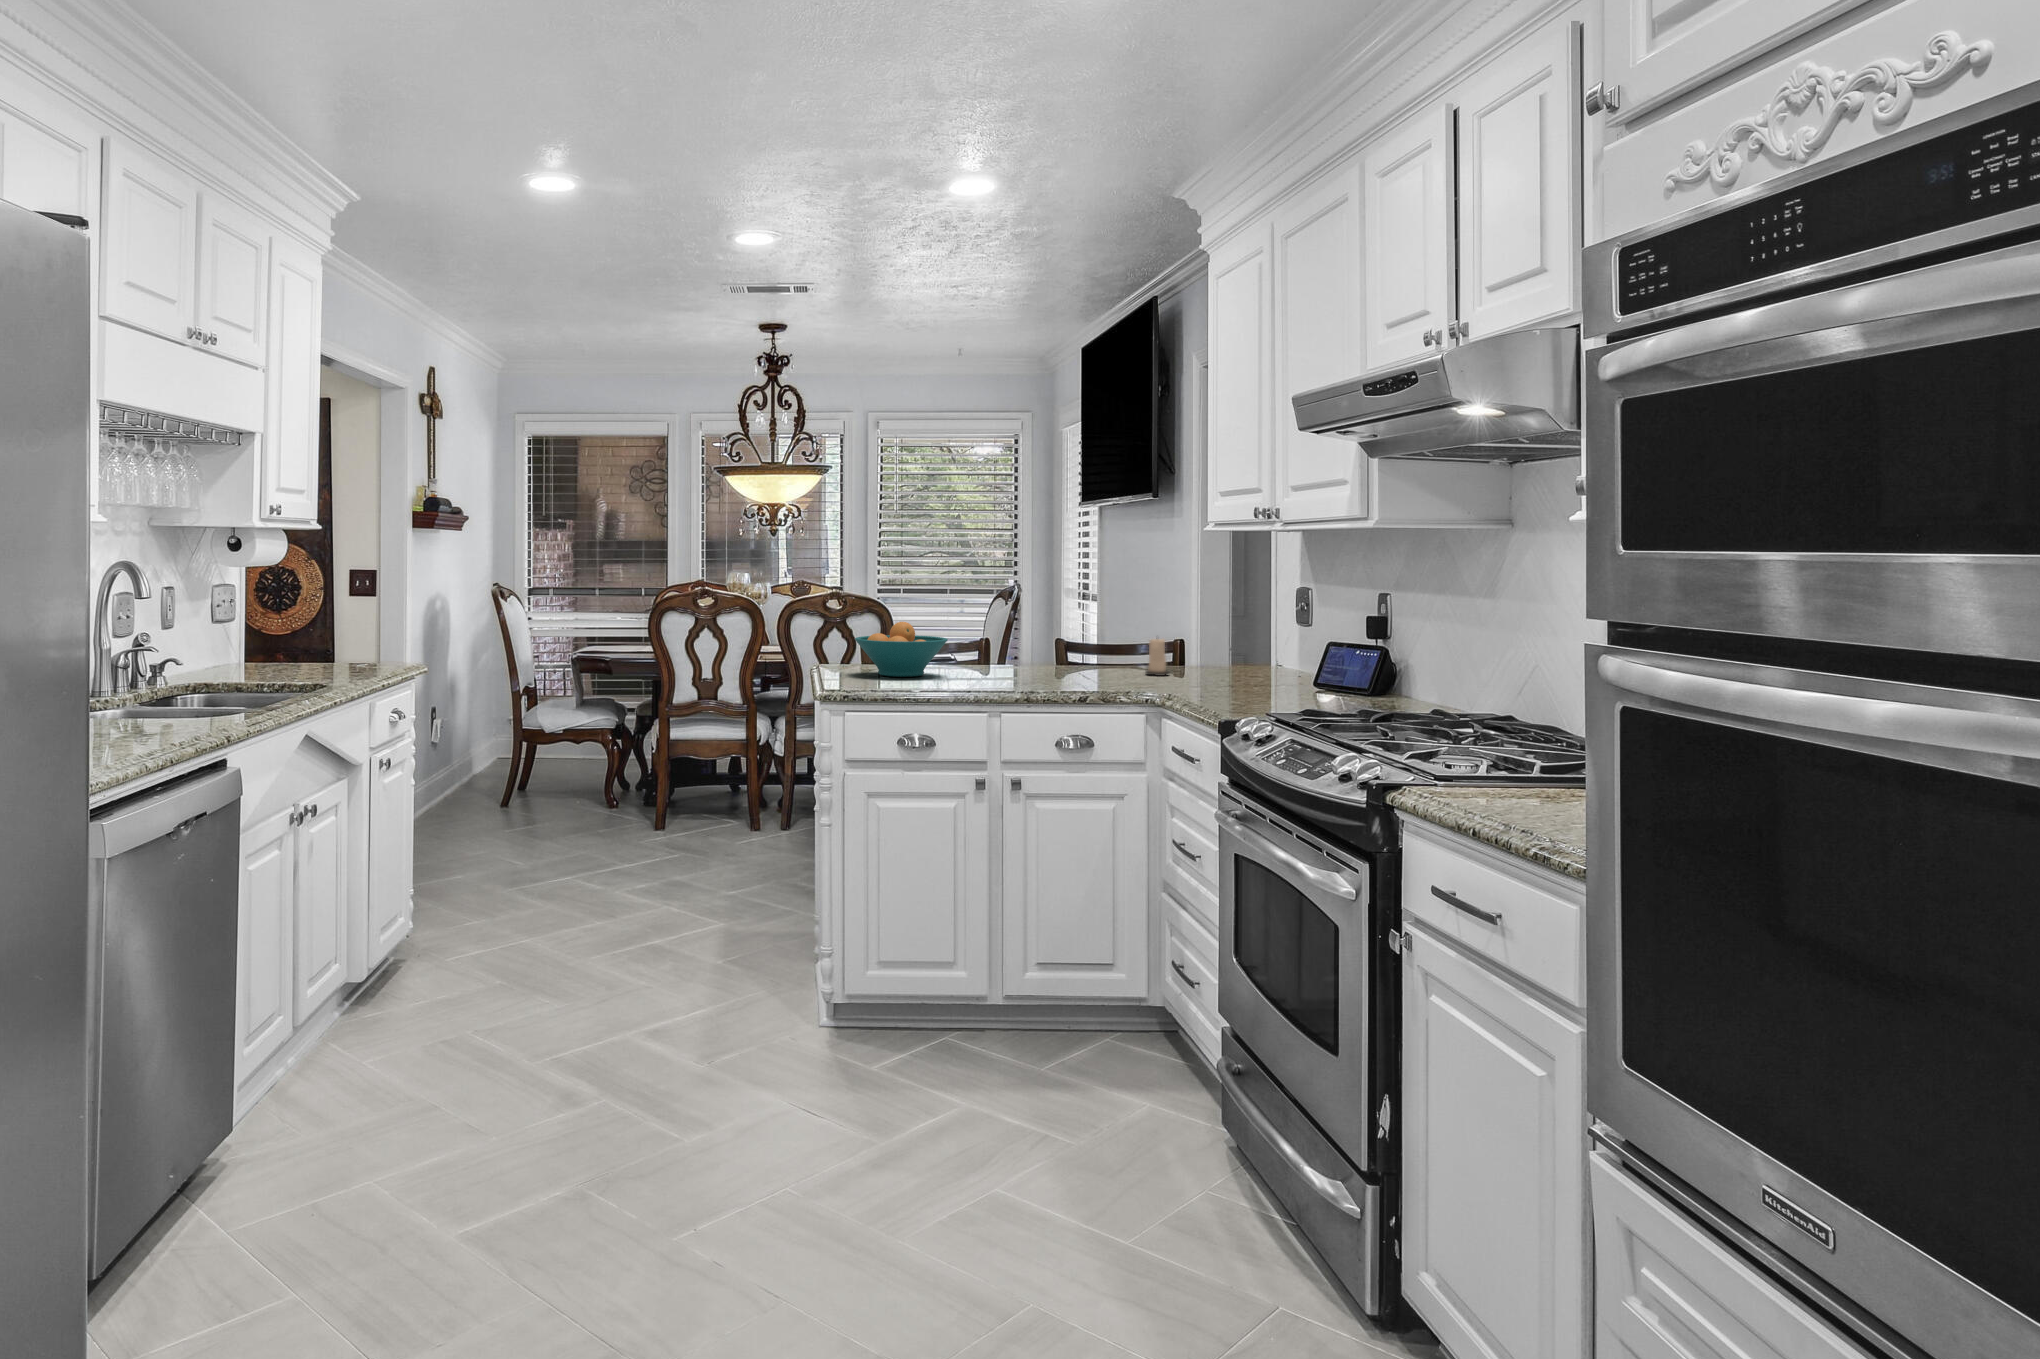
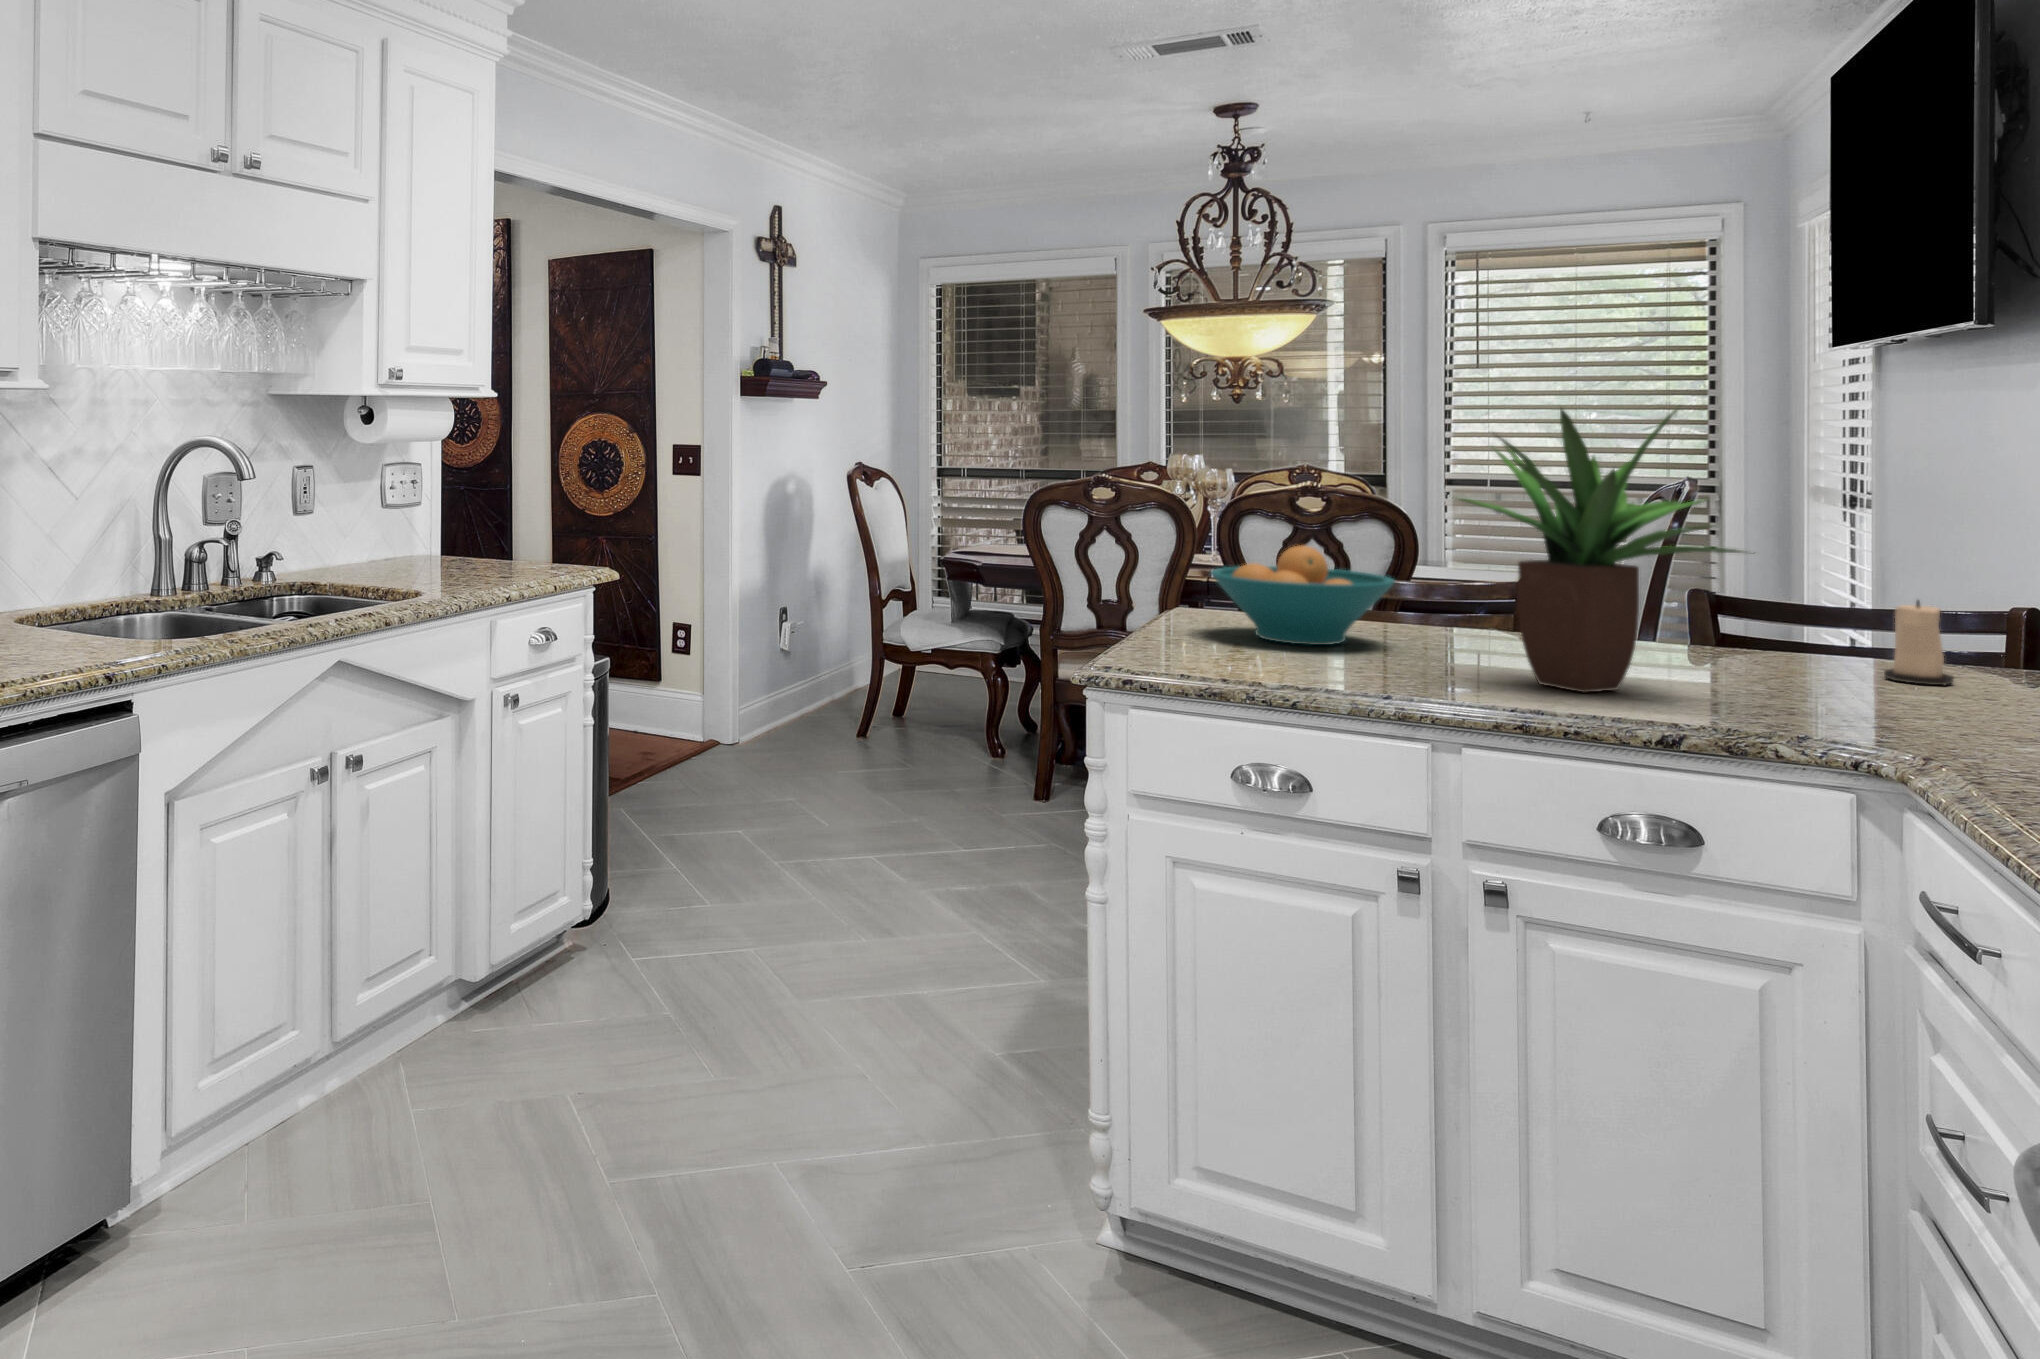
potted plant: none [986,543,1108,686] -> present [1452,409,1743,693]

